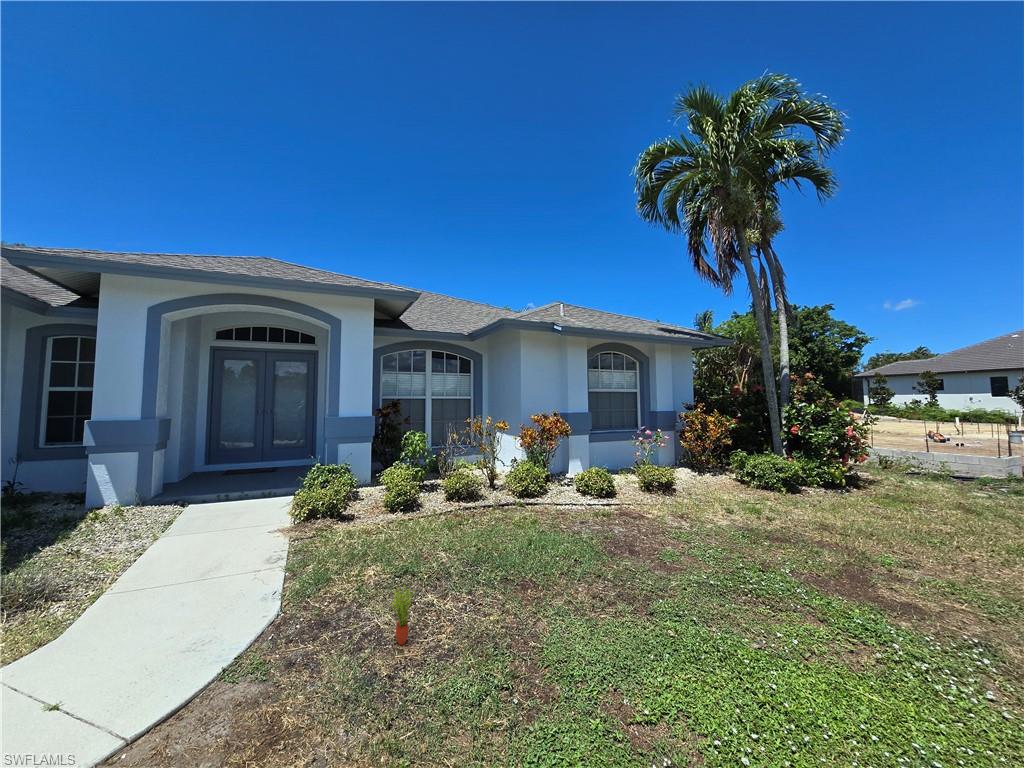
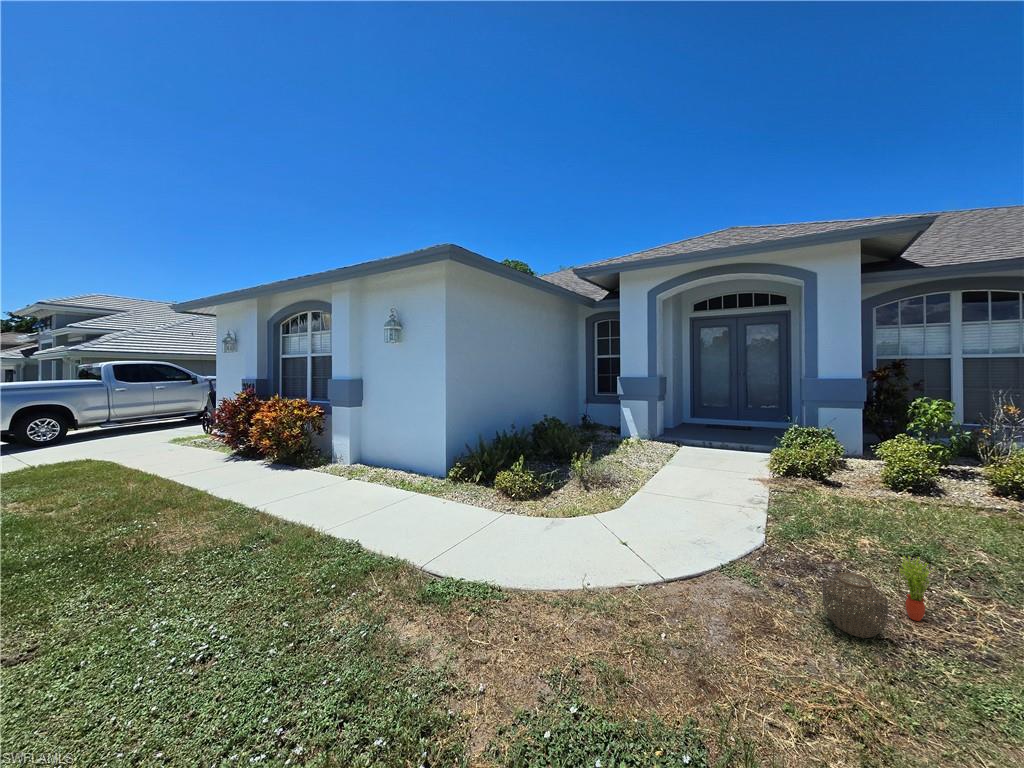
woven basket: none [328,627,382,697] -> present [822,572,888,638]

